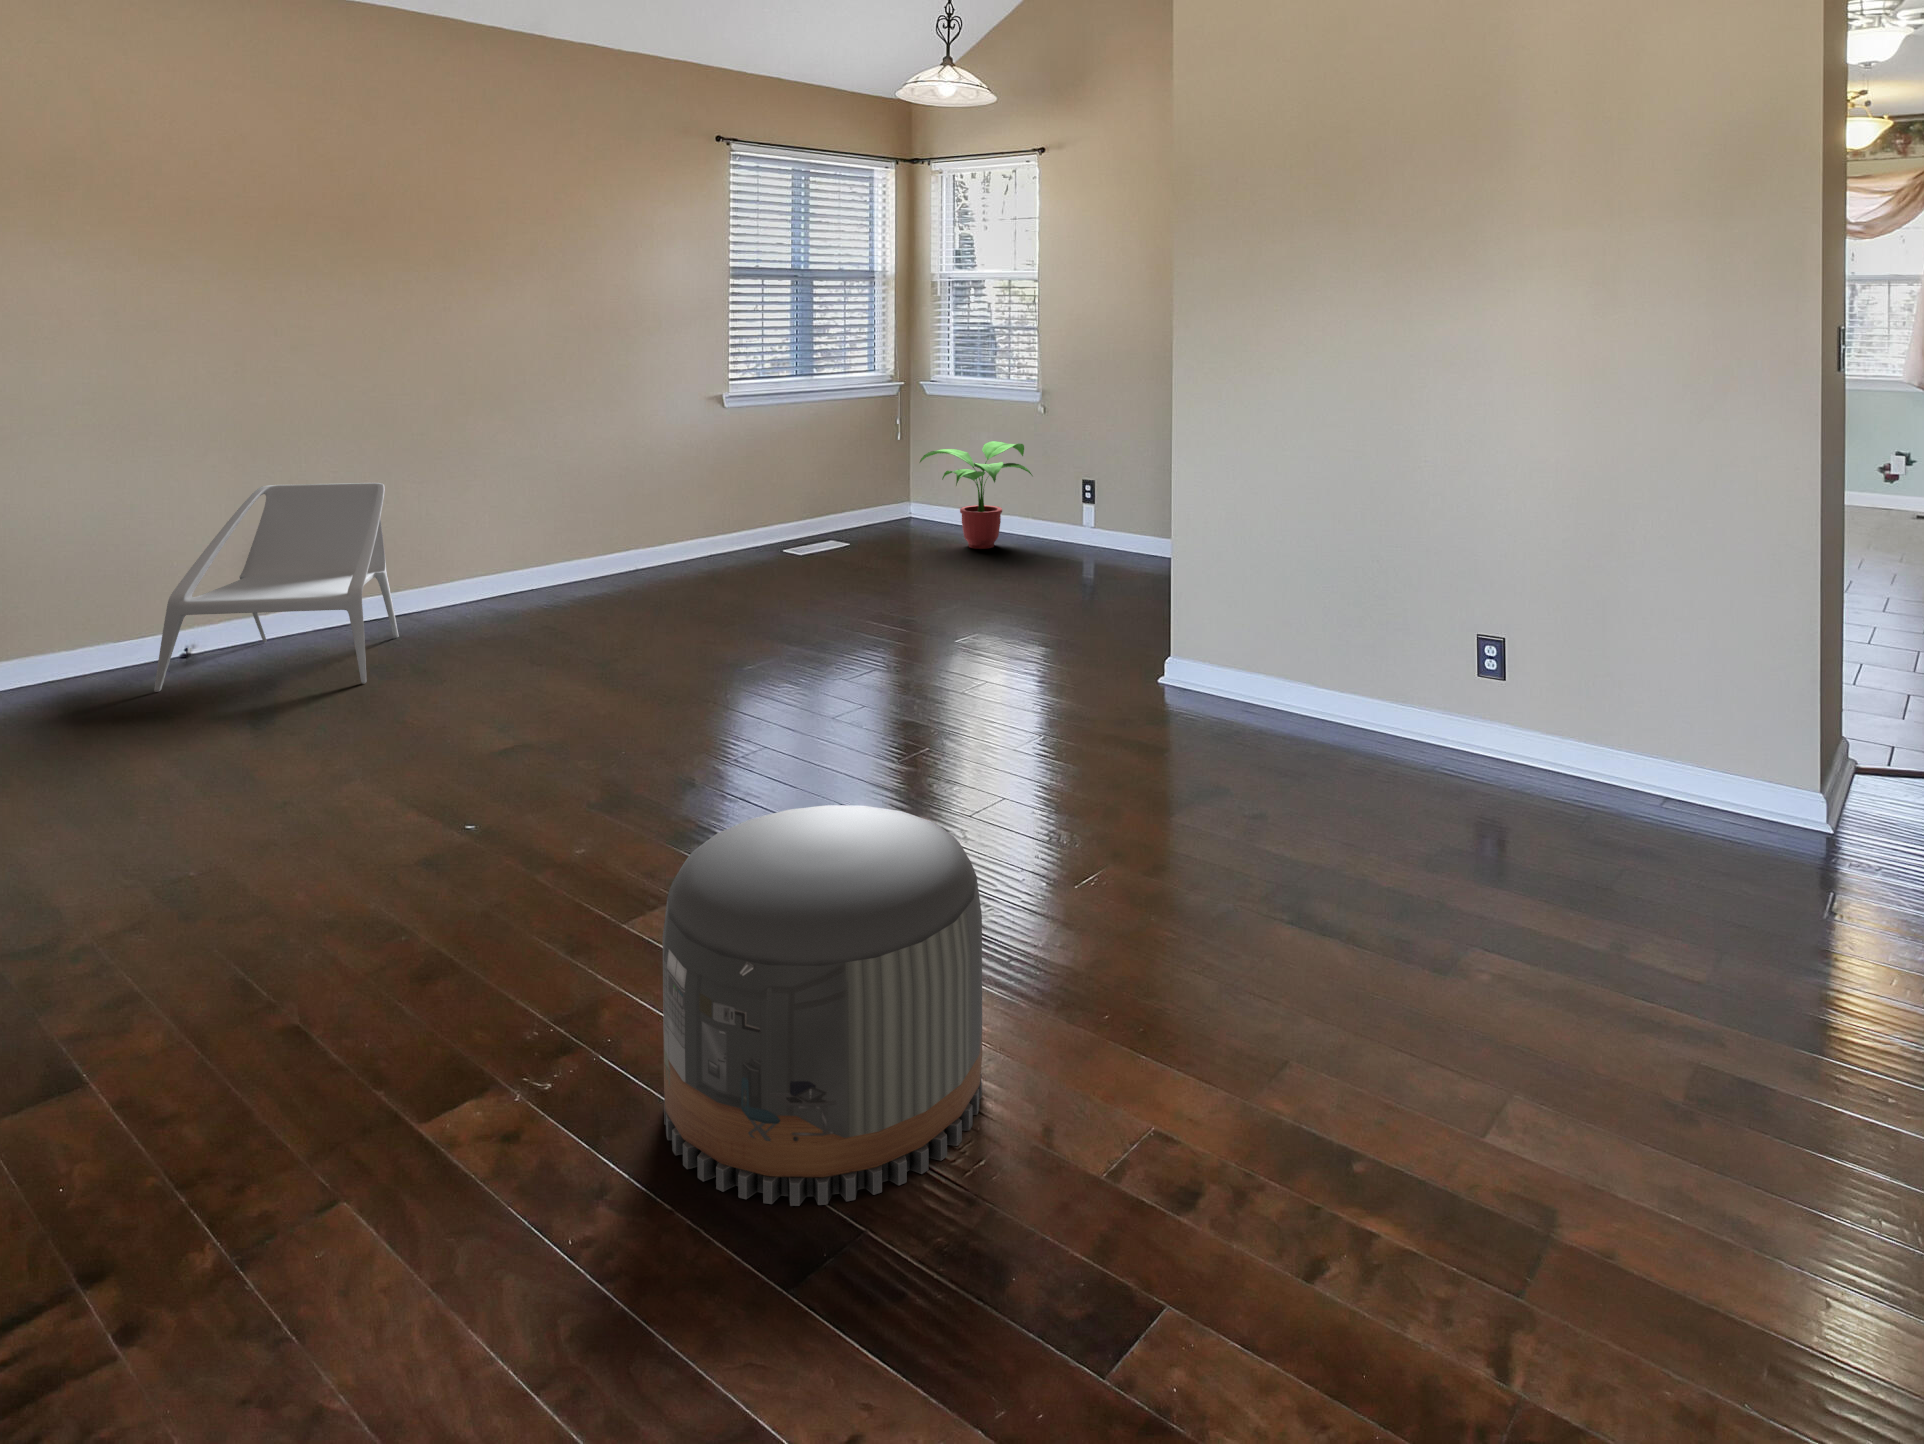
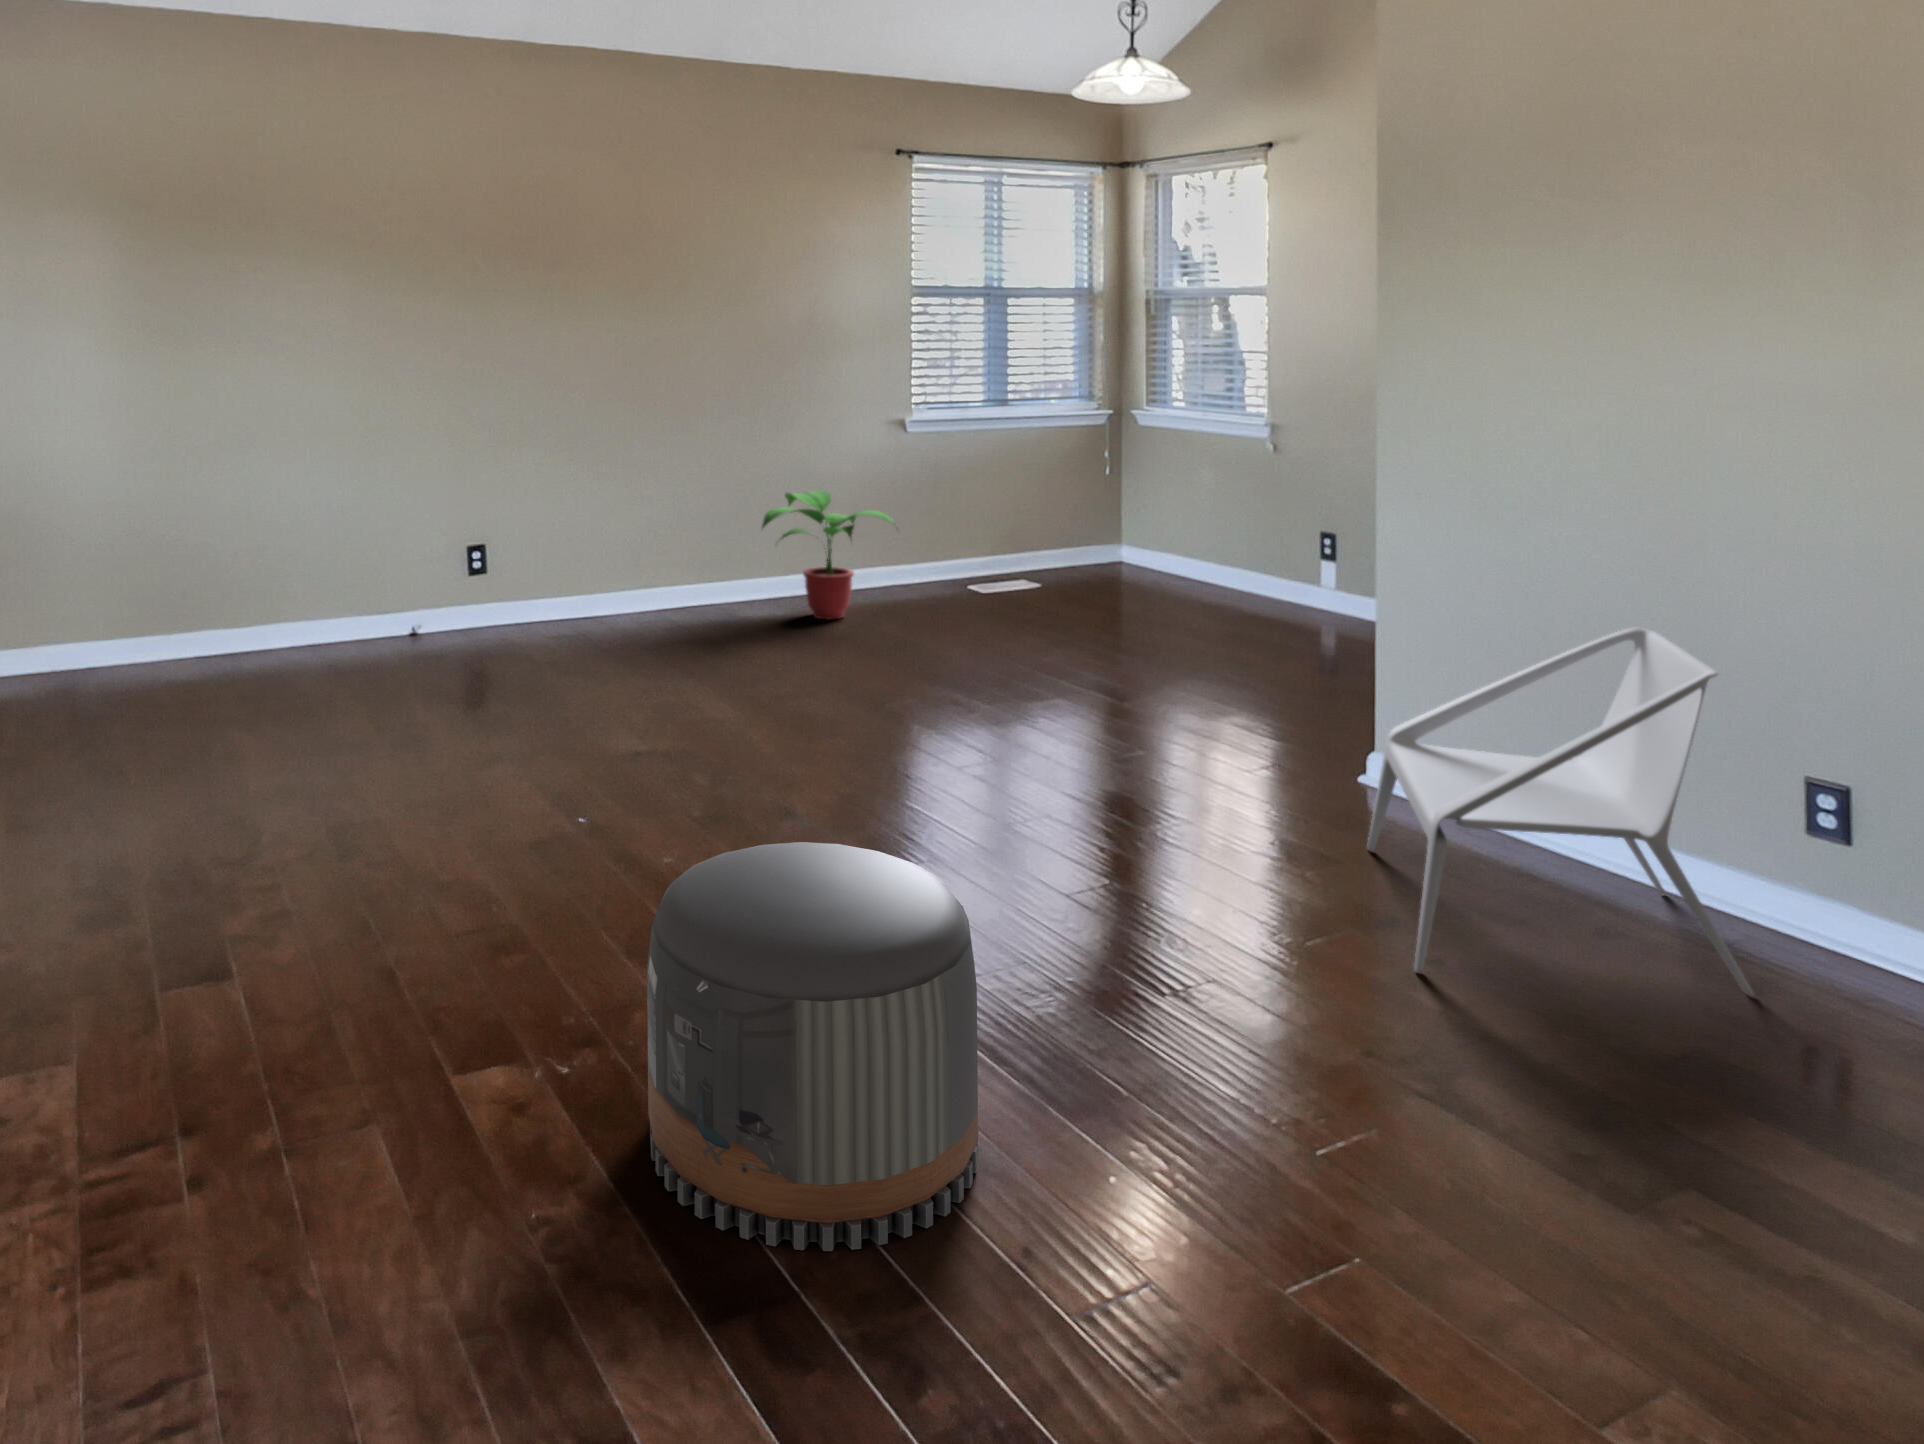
potted plant: present [920,441,1032,549] -> present [762,490,899,619]
armchair: present [154,483,399,692] -> present [1367,628,1753,996]

